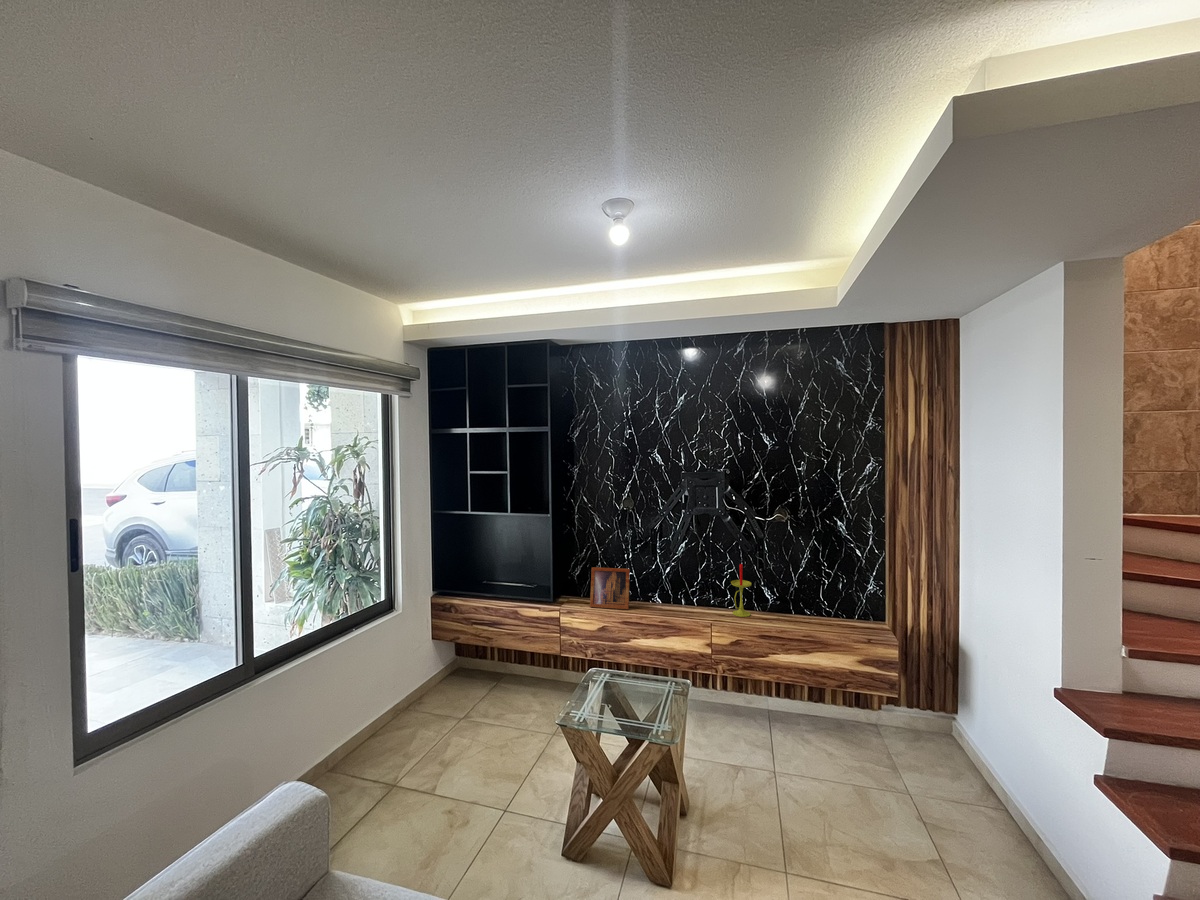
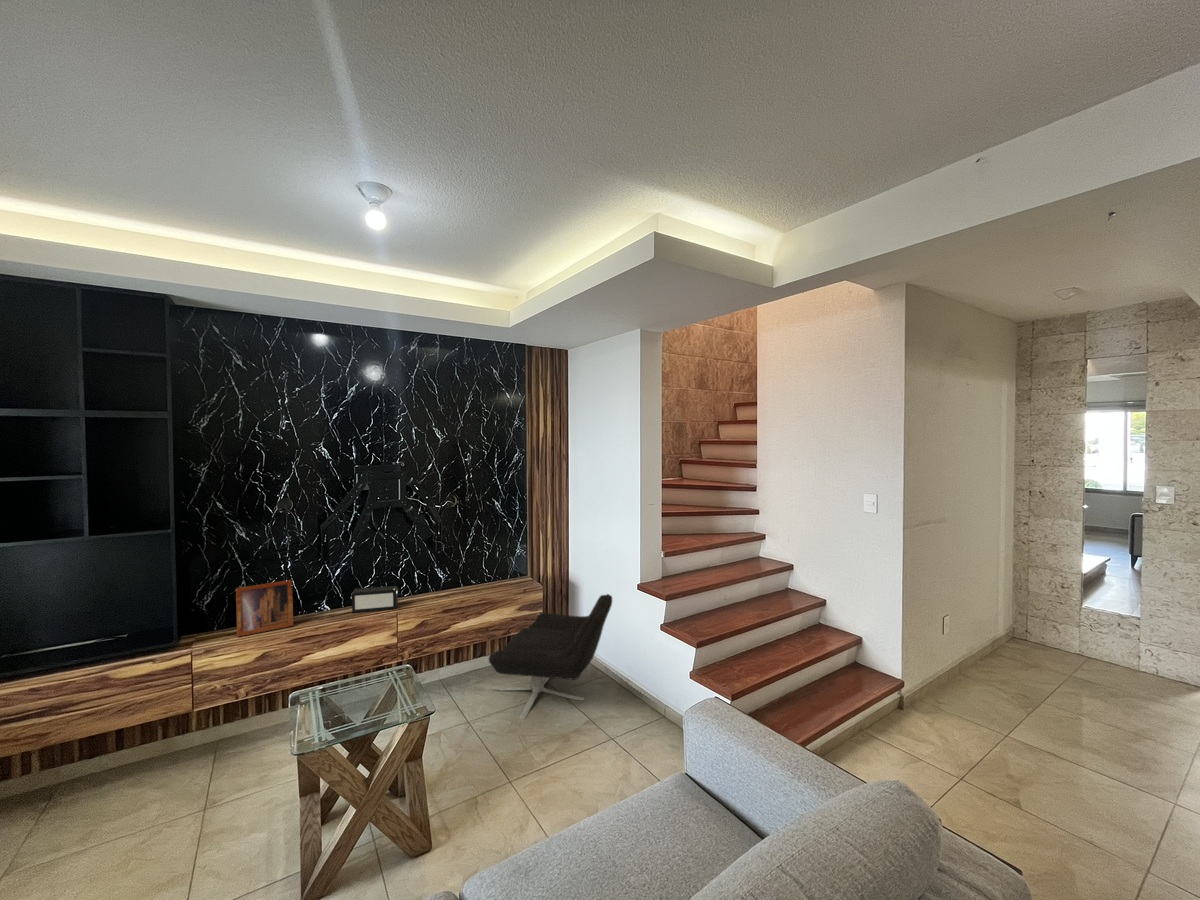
candle: present [731,564,752,617] -> none [408,550,428,601]
speaker: none [676,589,718,619] -> present [352,586,398,613]
lounge chair: none [796,671,1008,827] -> present [489,594,612,719]

